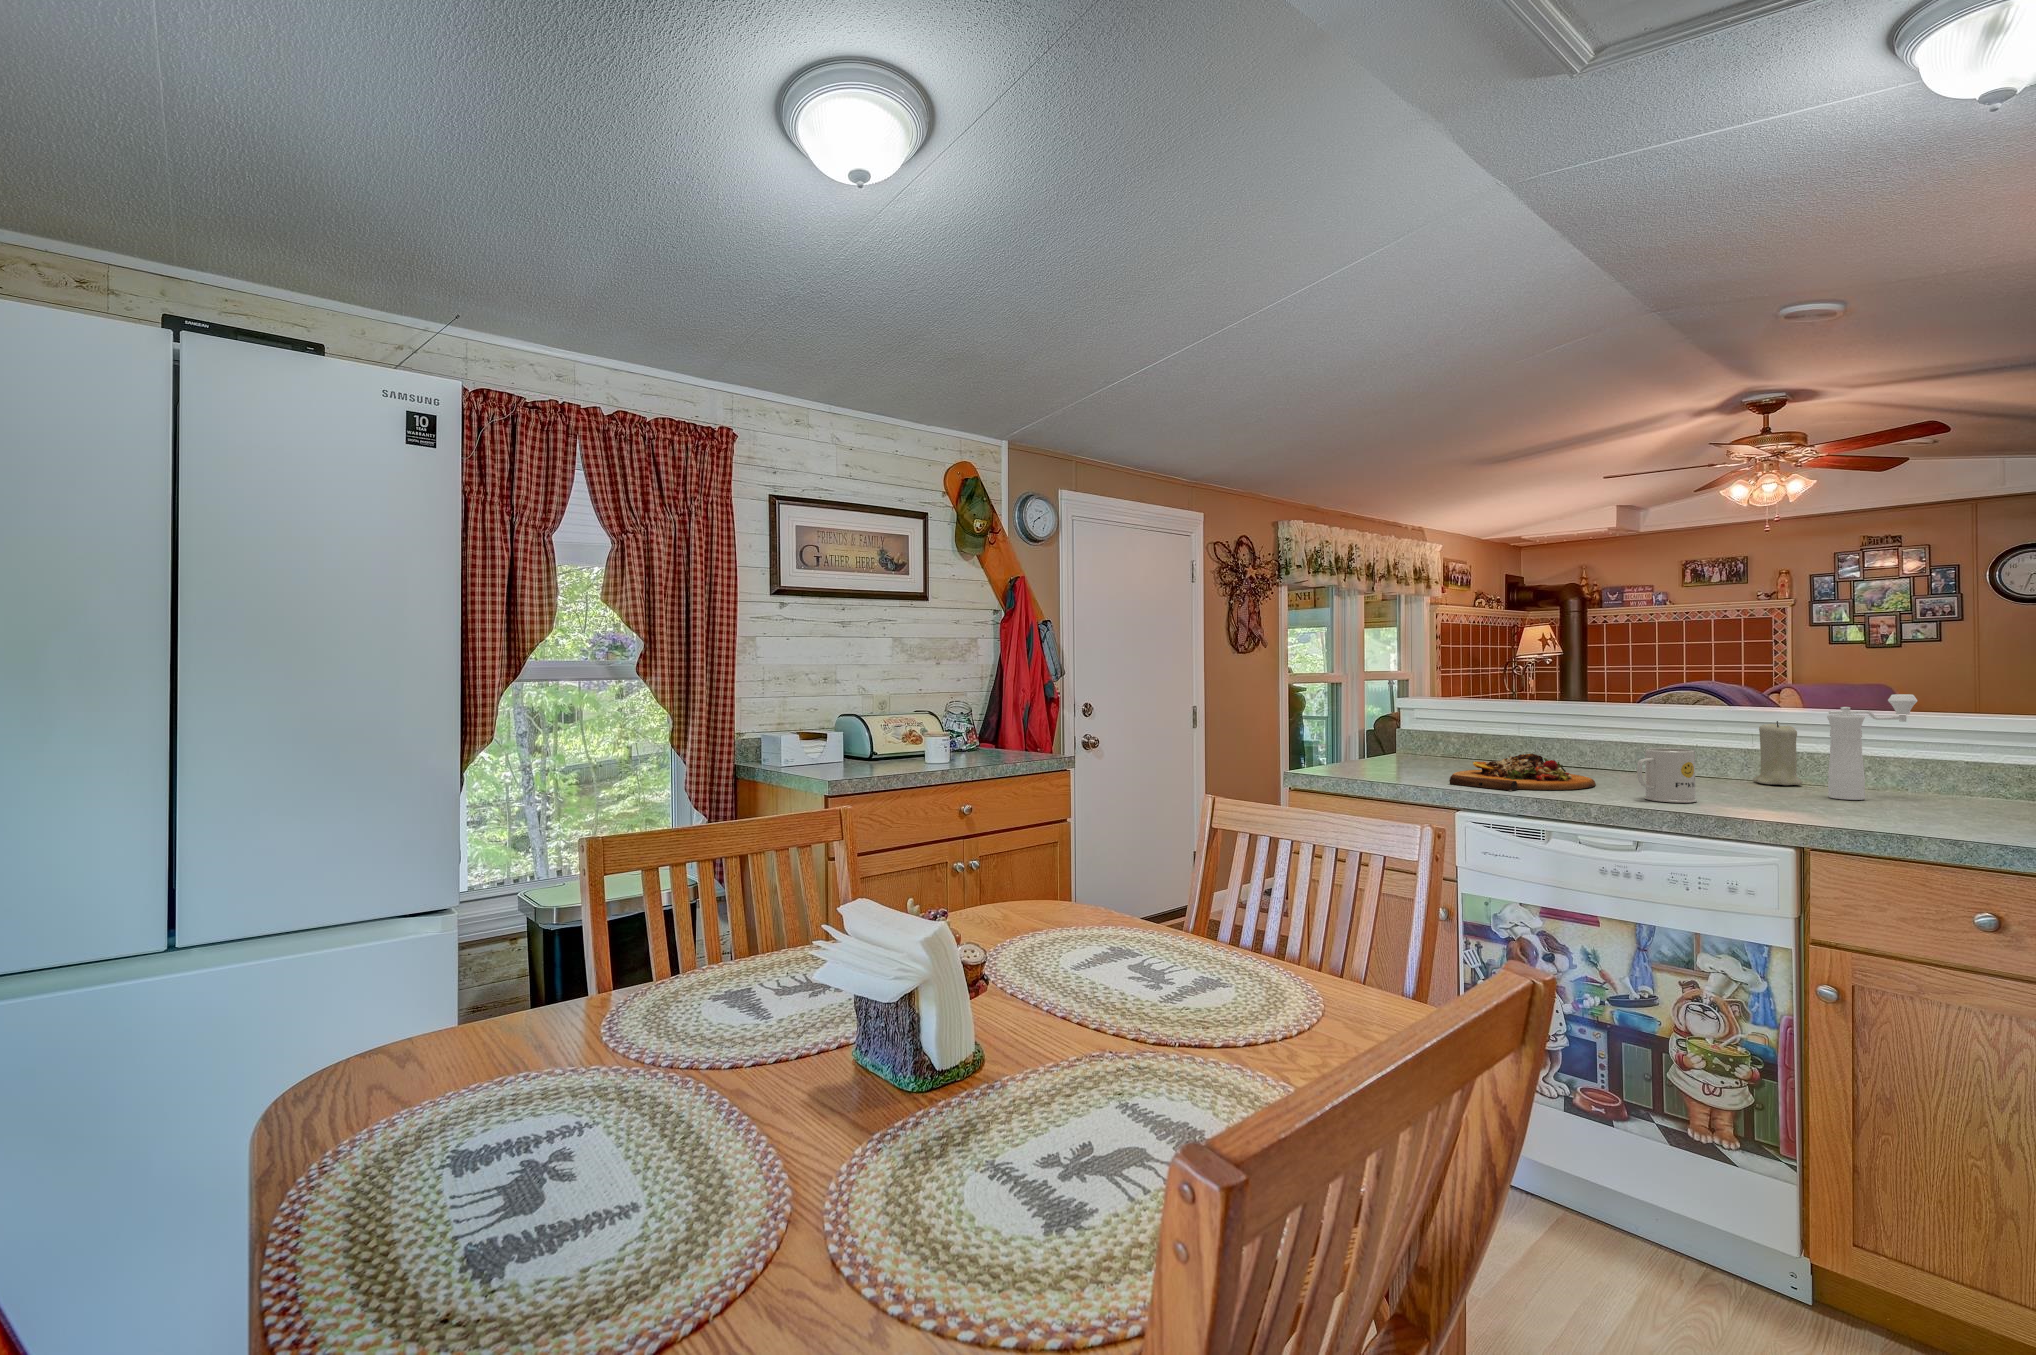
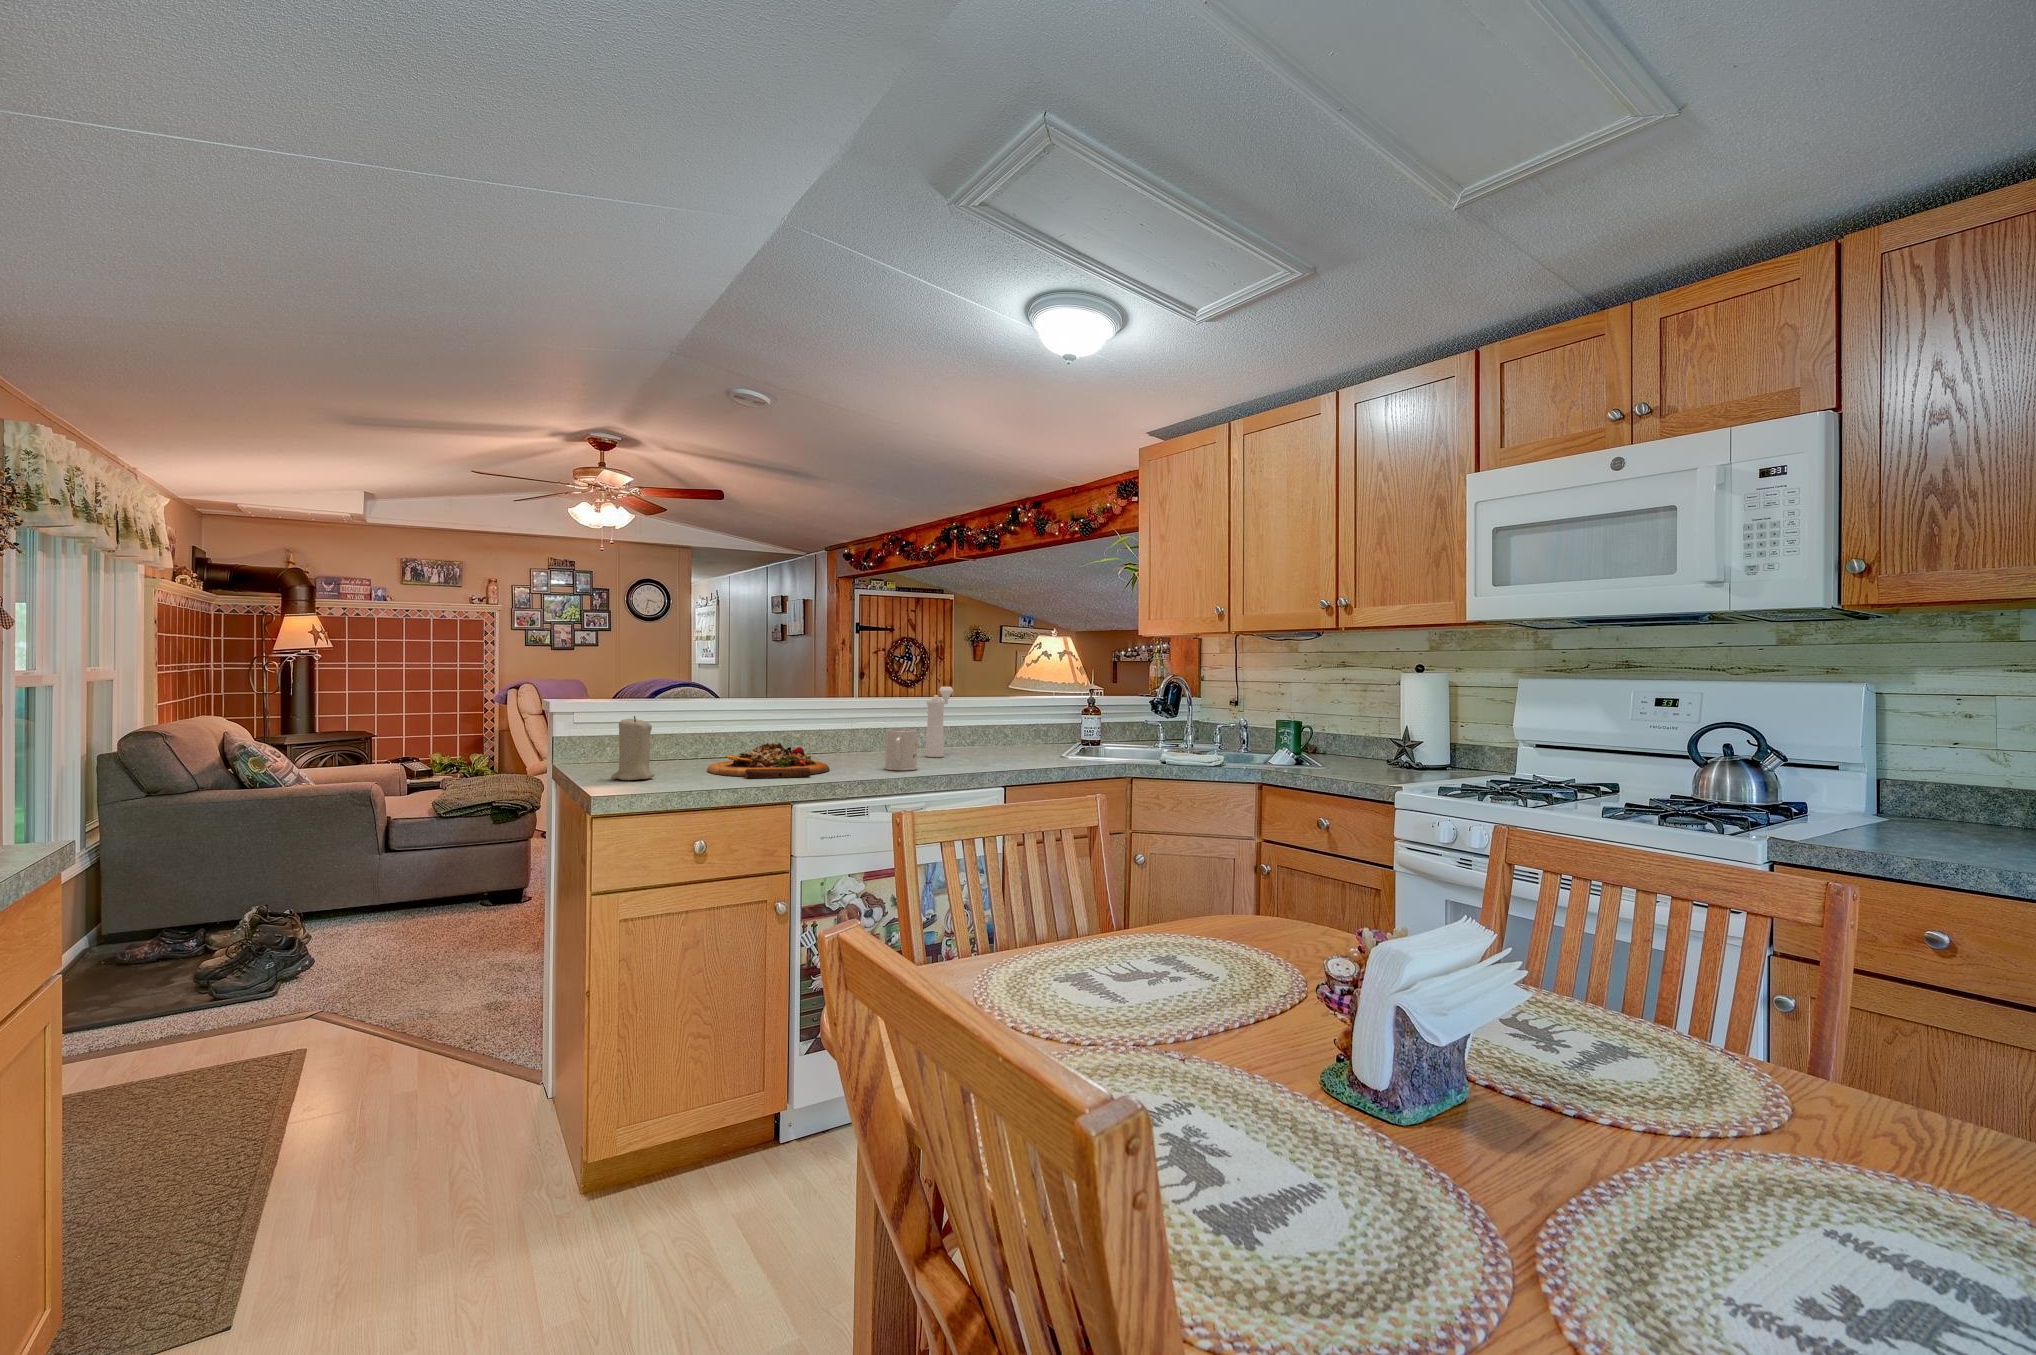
candle: present [1753,721,1802,785] -> present [611,716,655,780]

